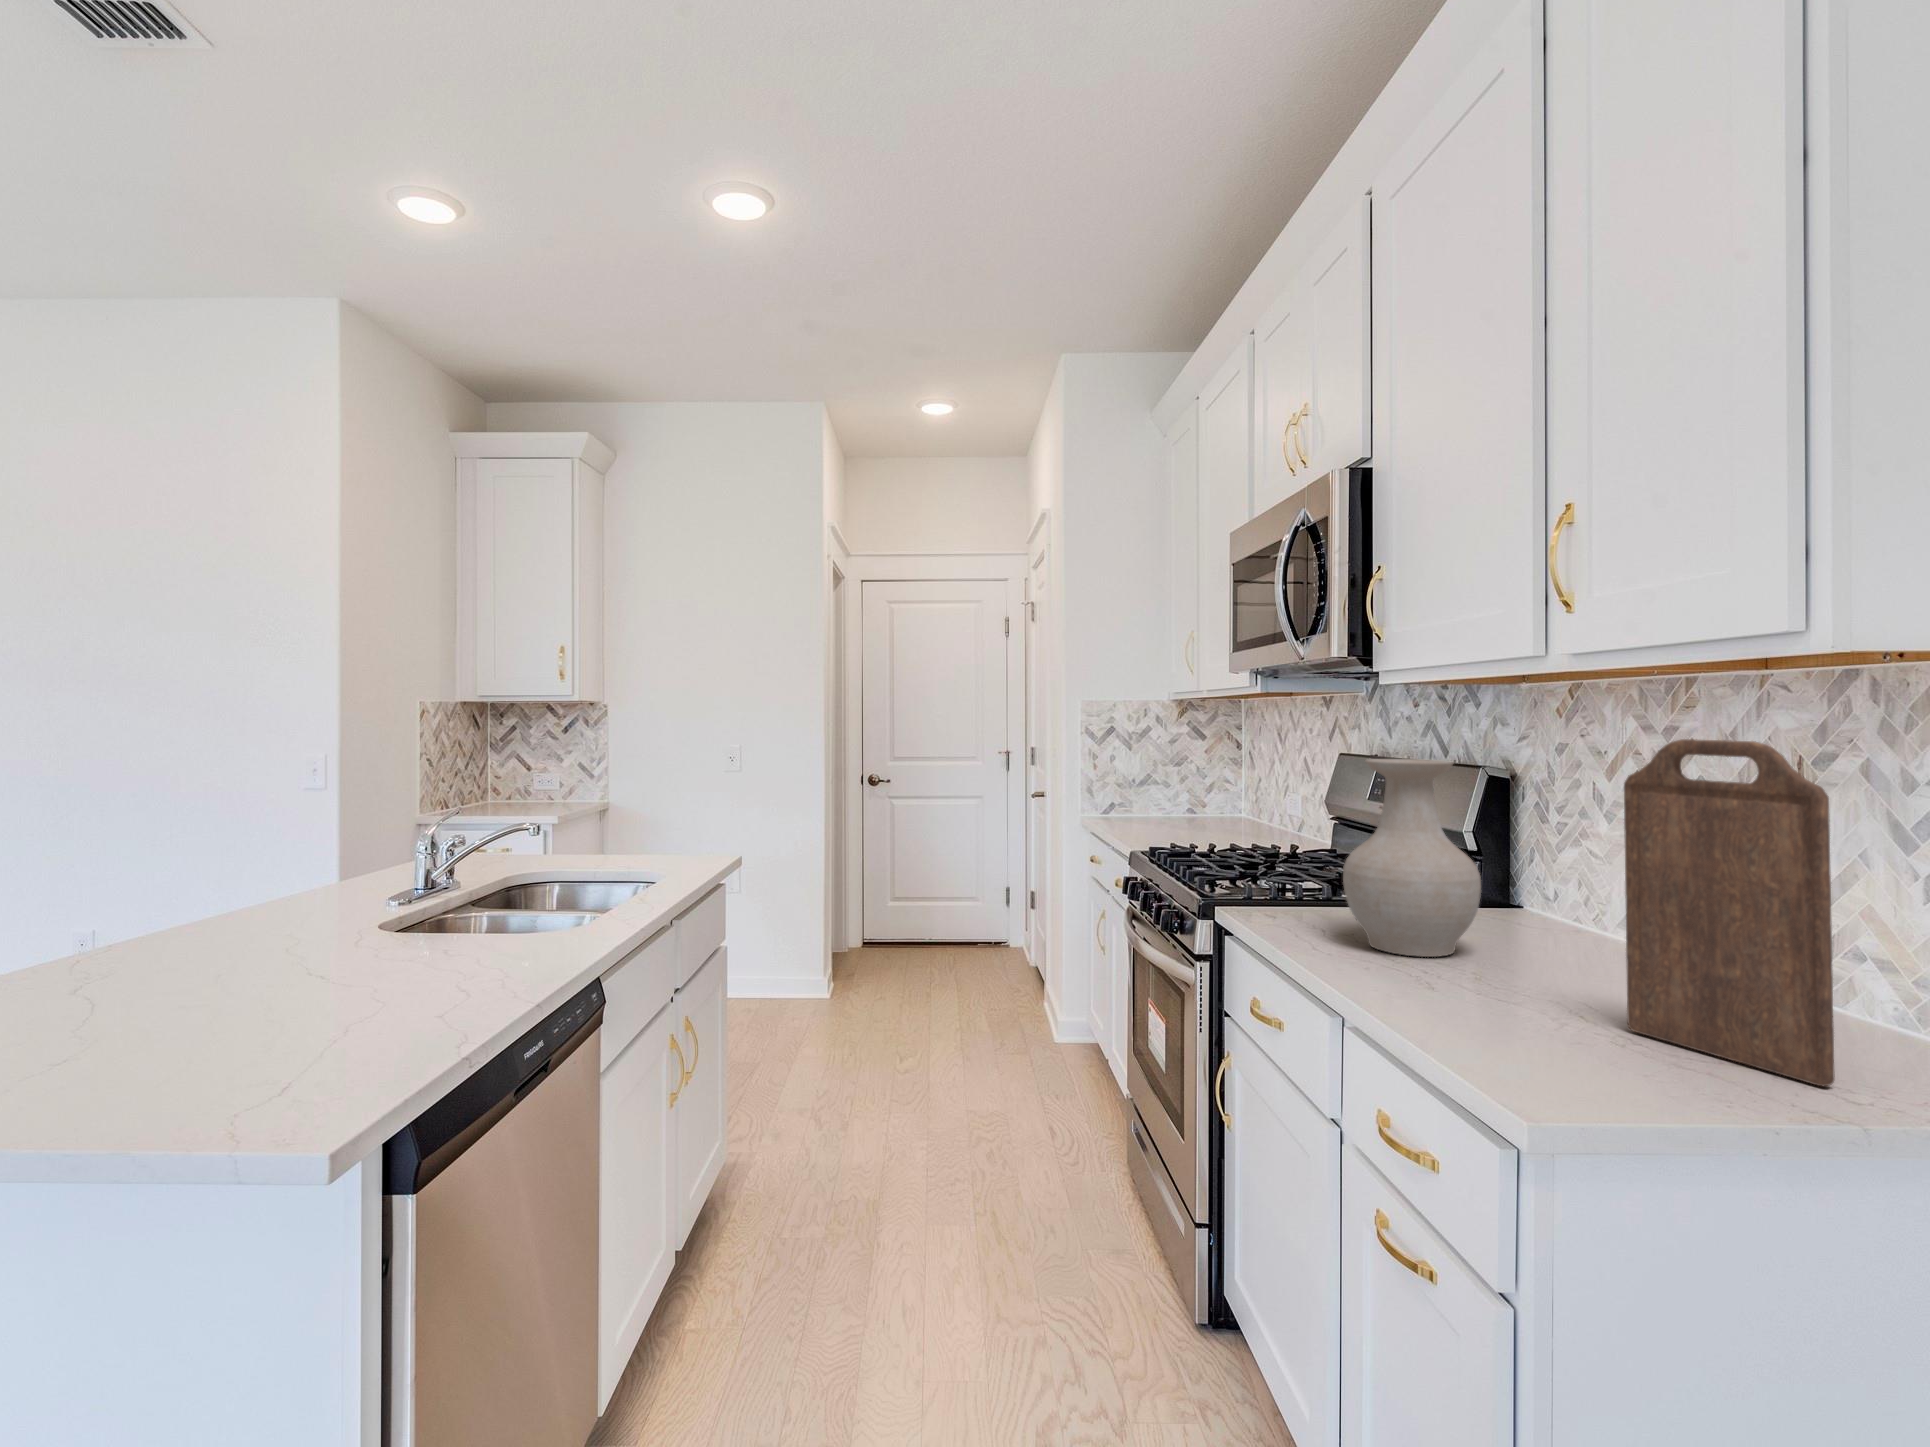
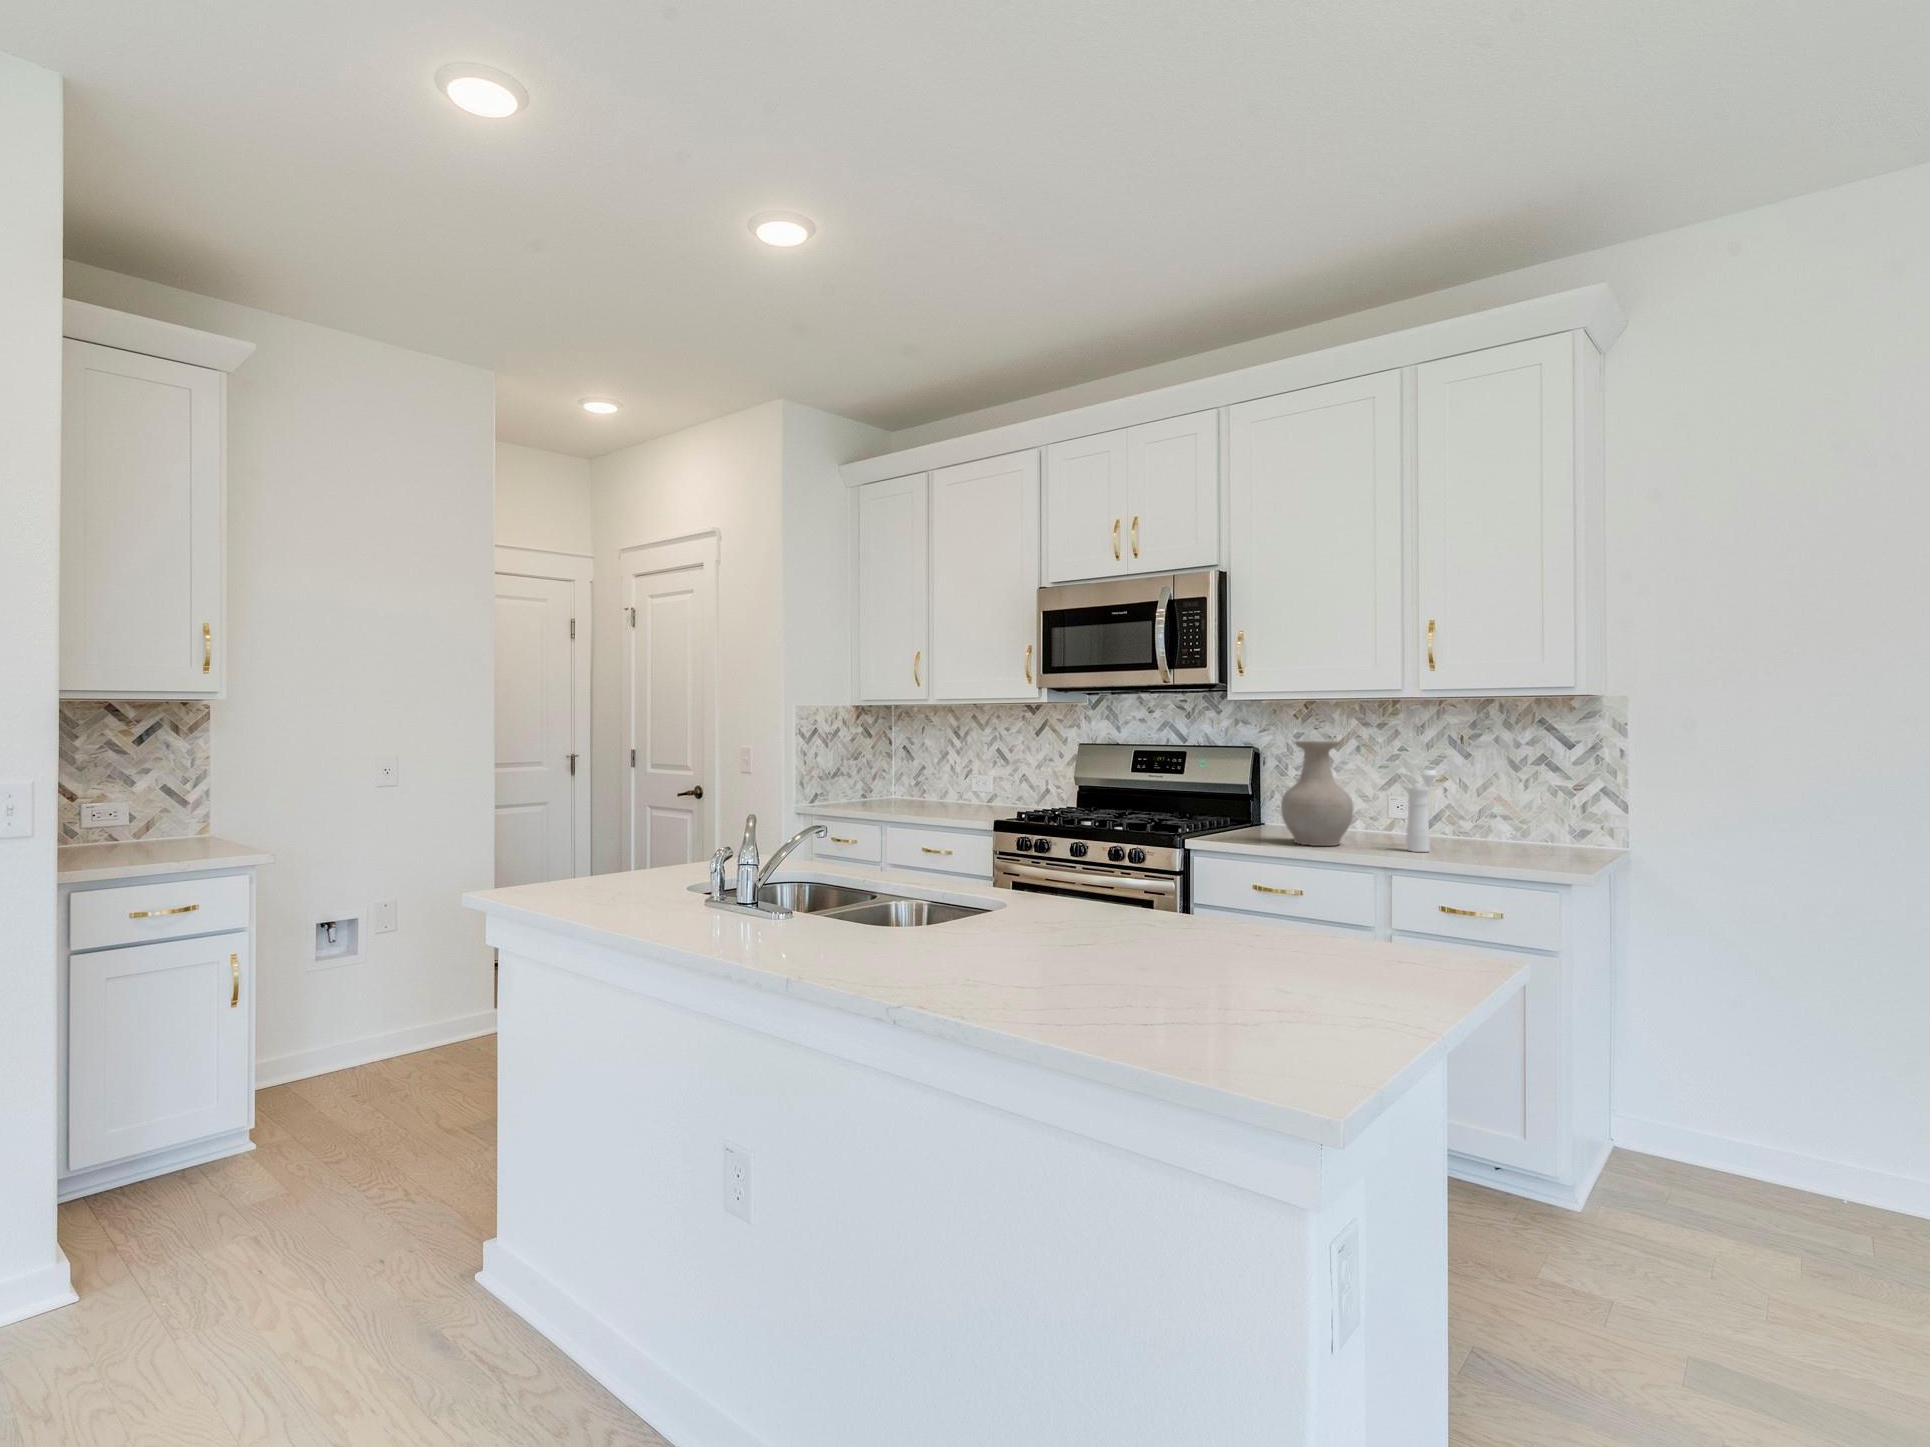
cutting board: present [1624,739,1835,1086] -> none [1479,726,1567,859]
pepper mill: none [1507,829,1634,1001] -> present [1407,770,1437,852]

